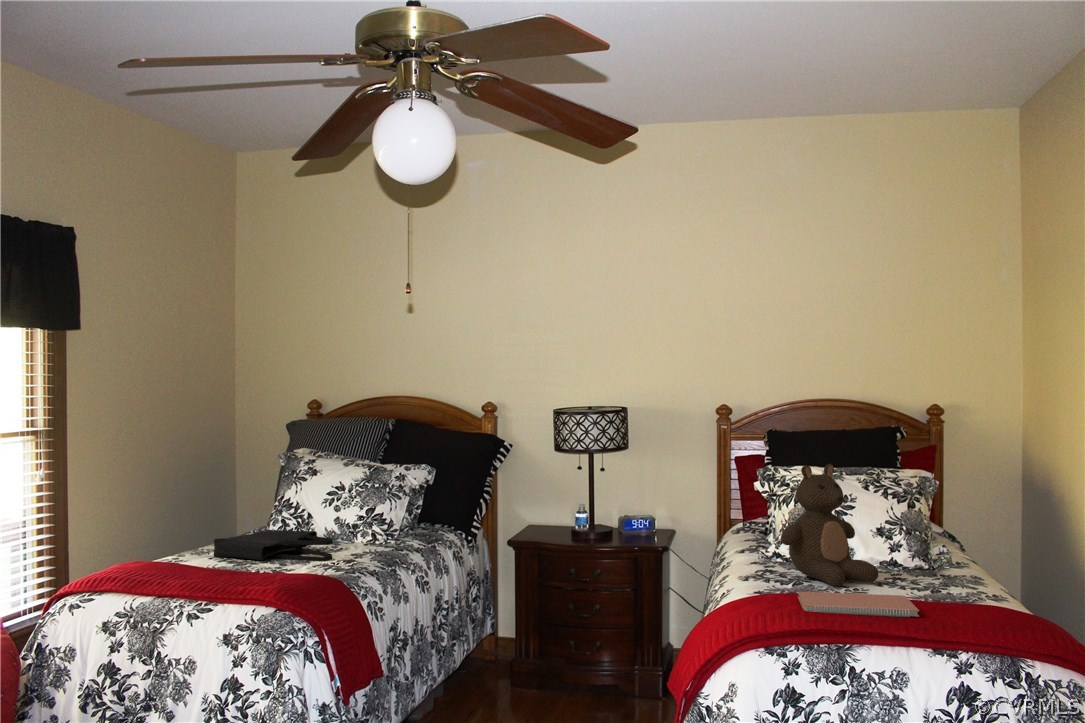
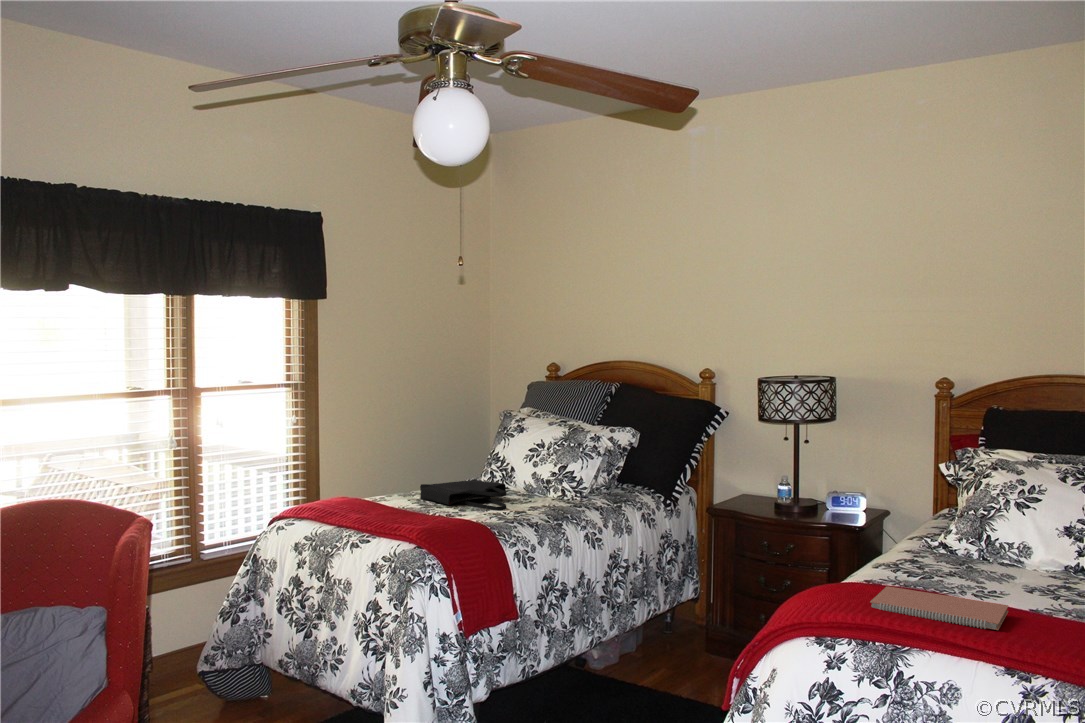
stuffed bear: present [781,464,879,587] -> none [913,451,1026,587]

